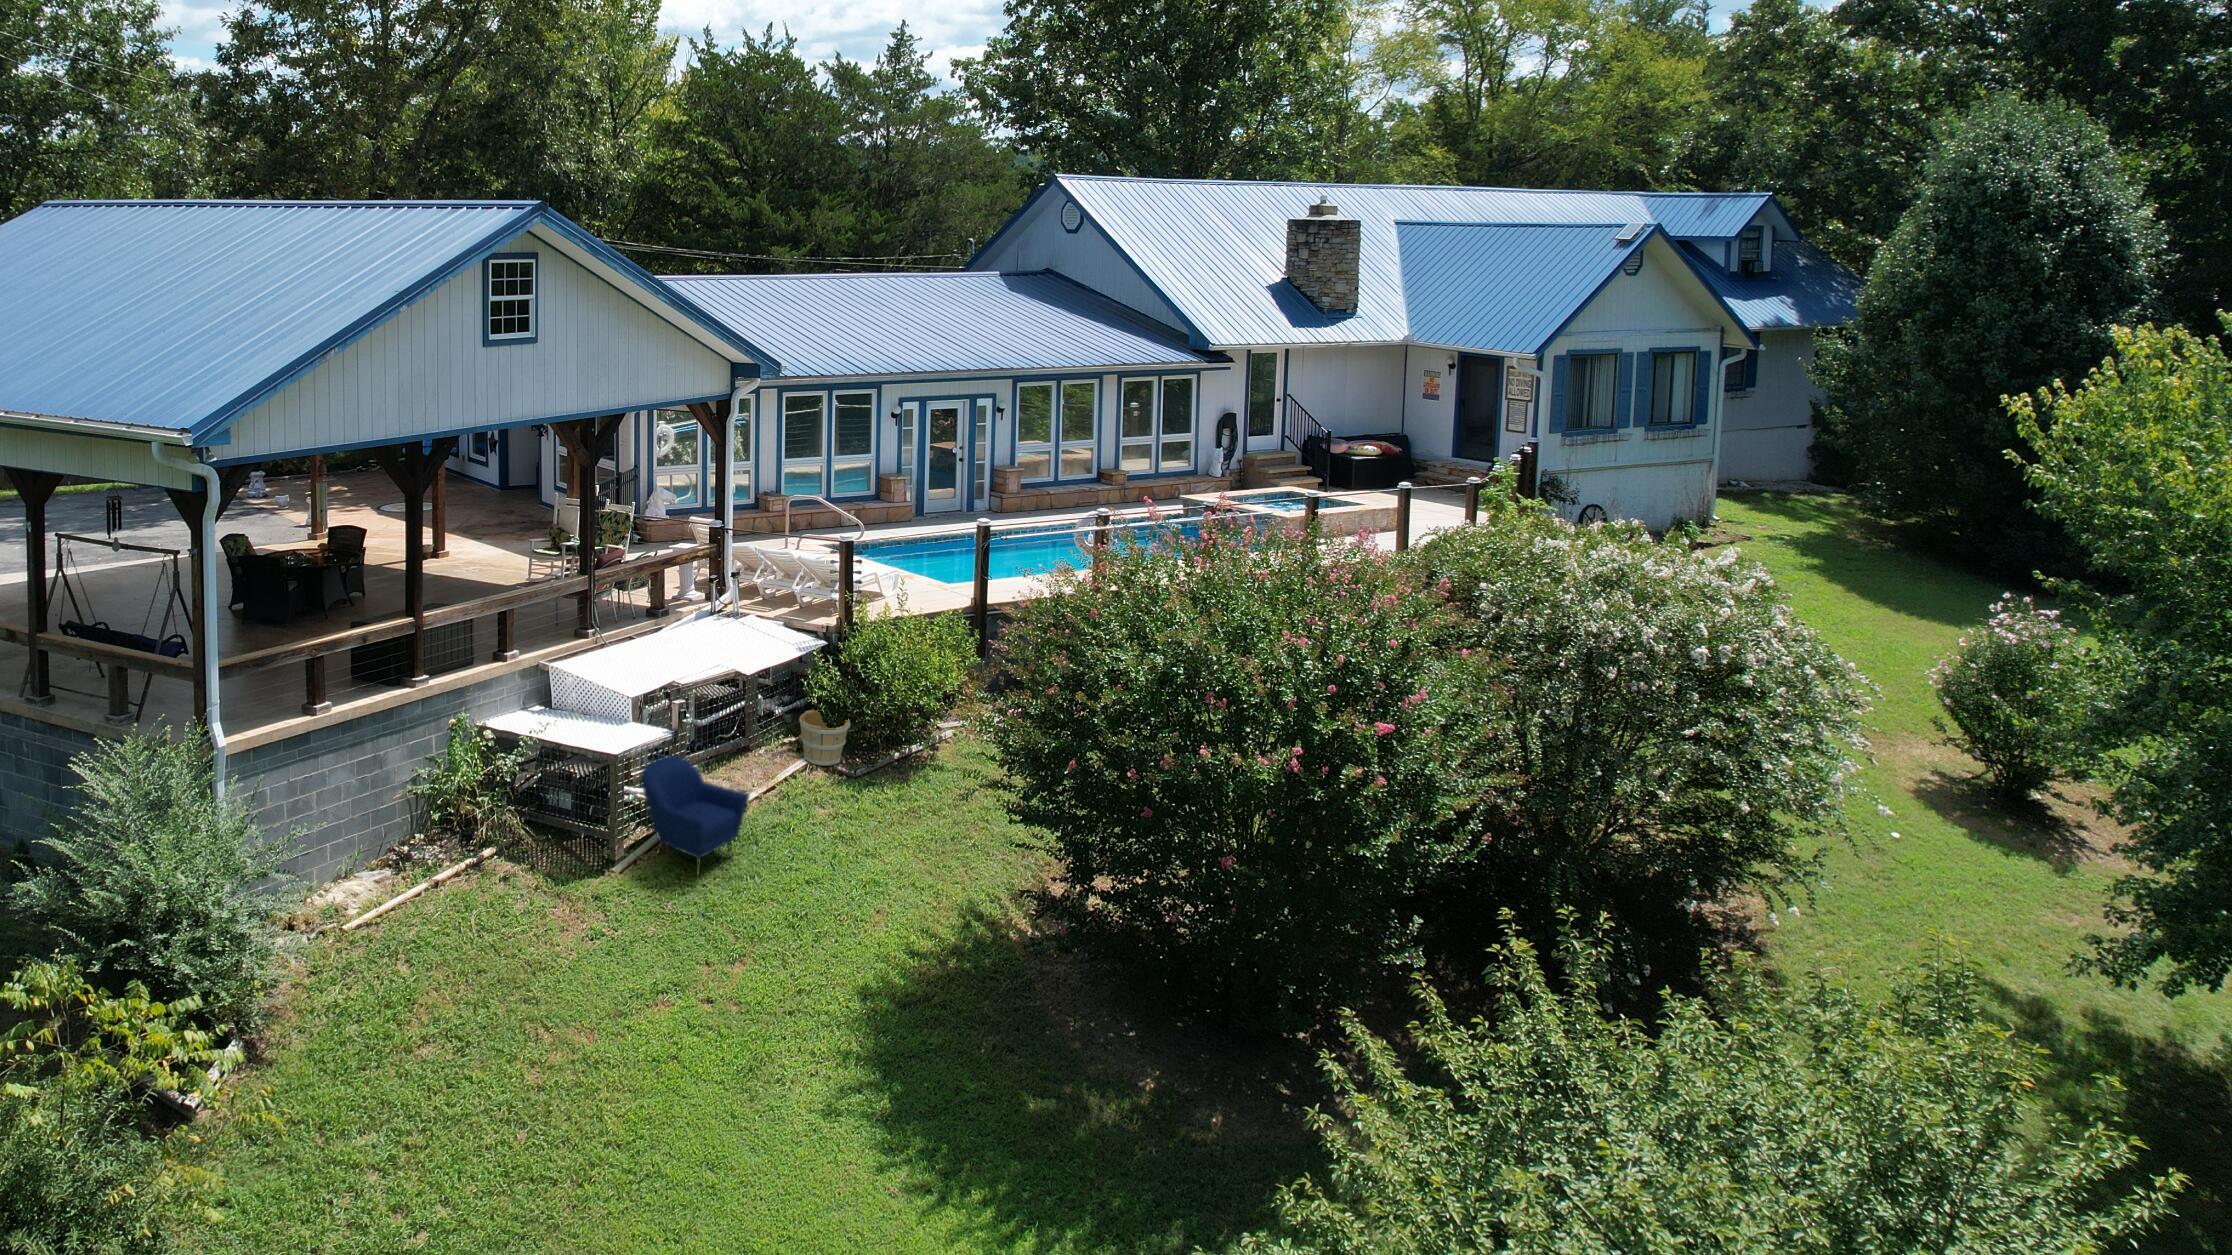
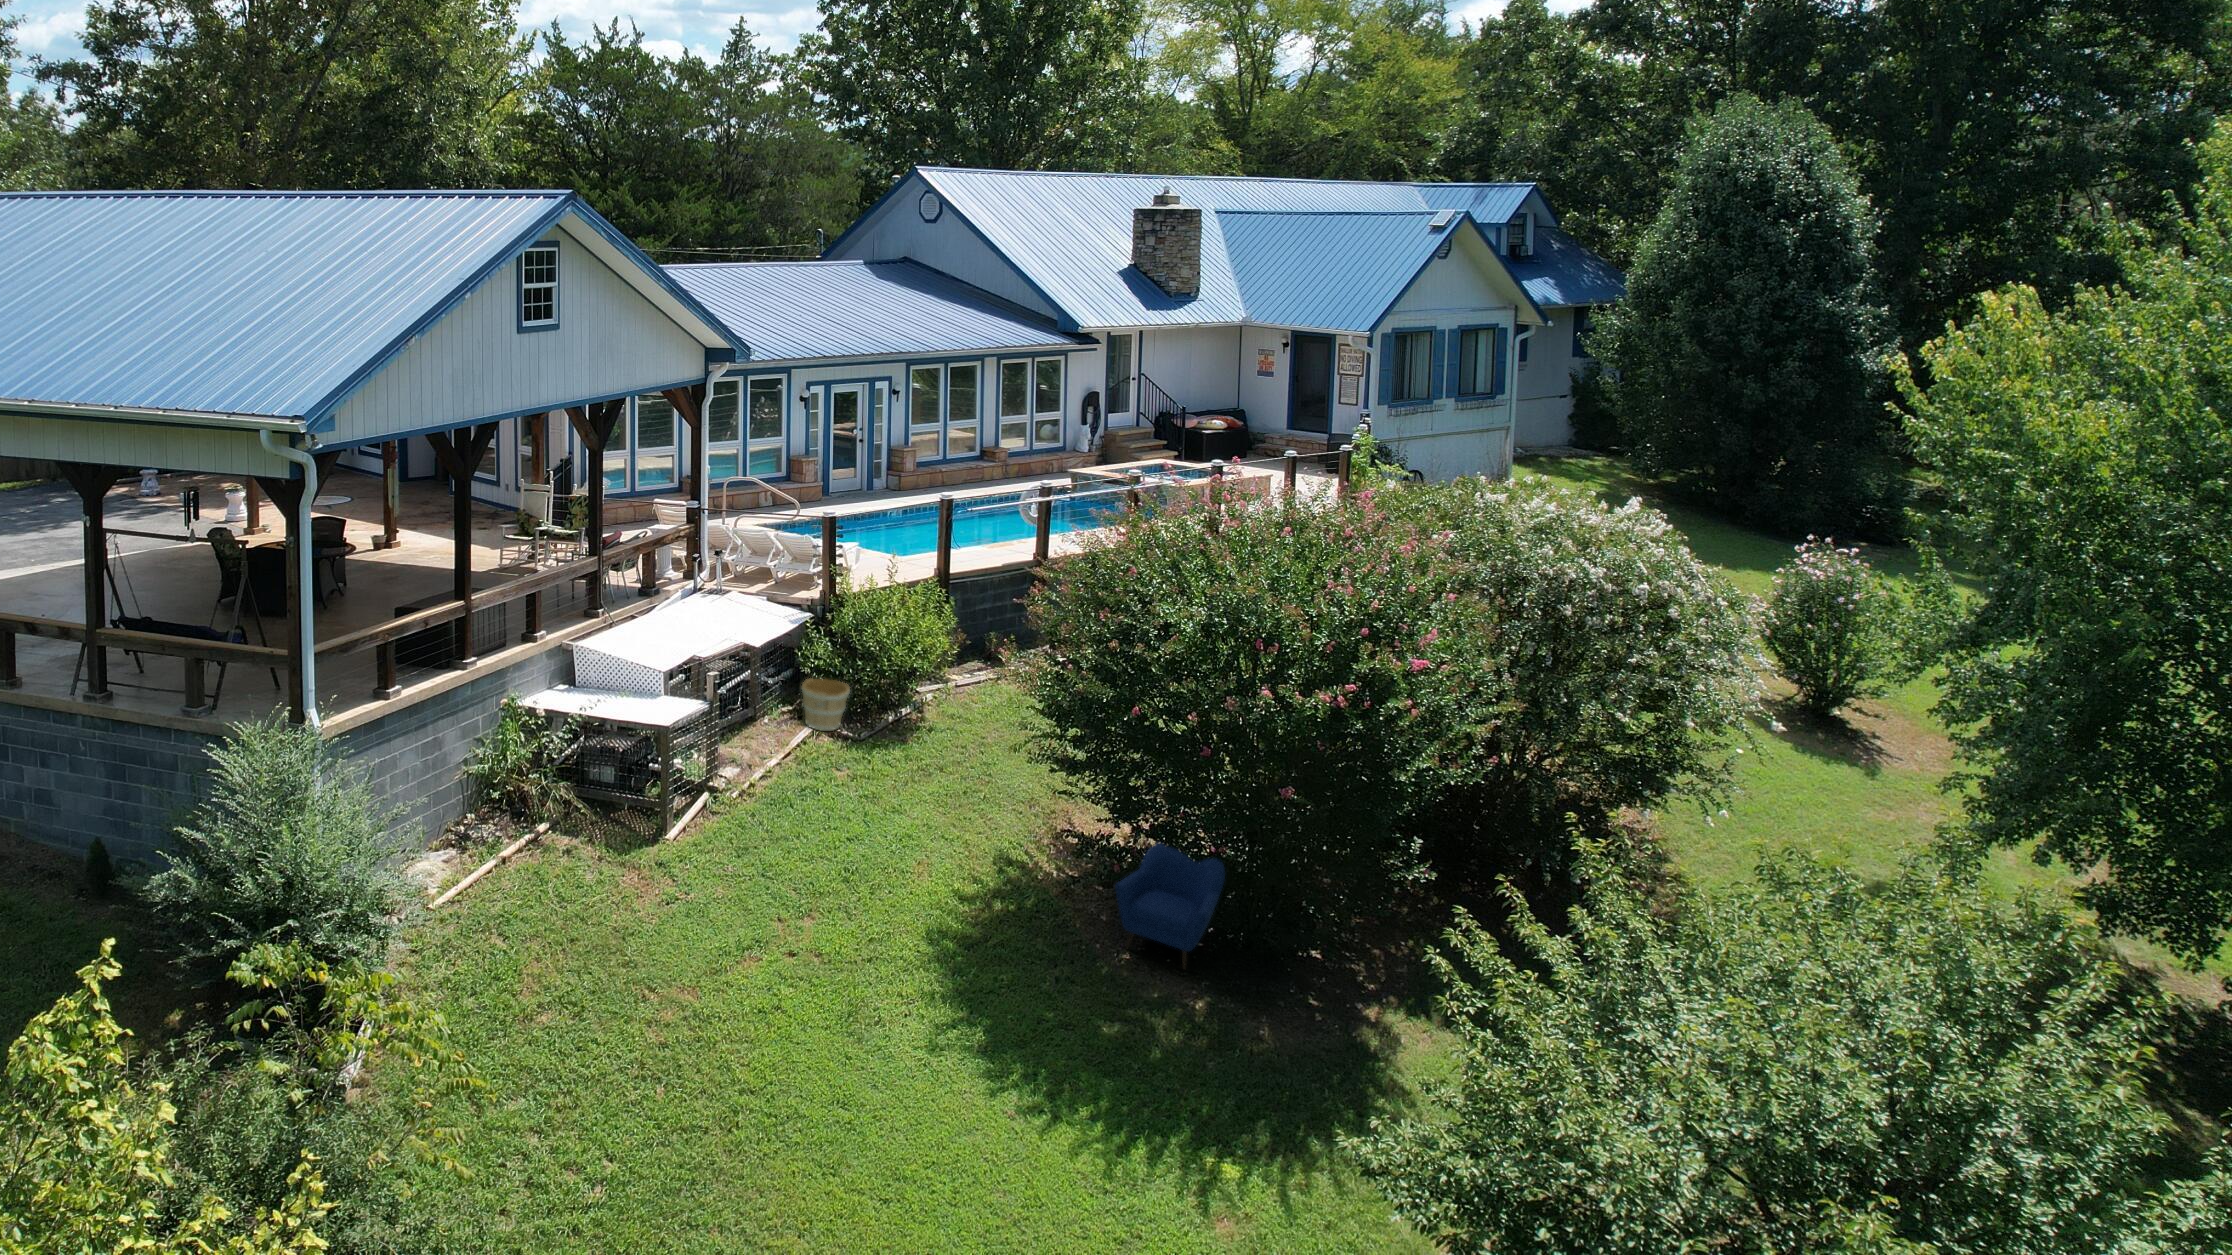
armchair: present [641,756,750,875] -> present [1115,843,1225,969]

